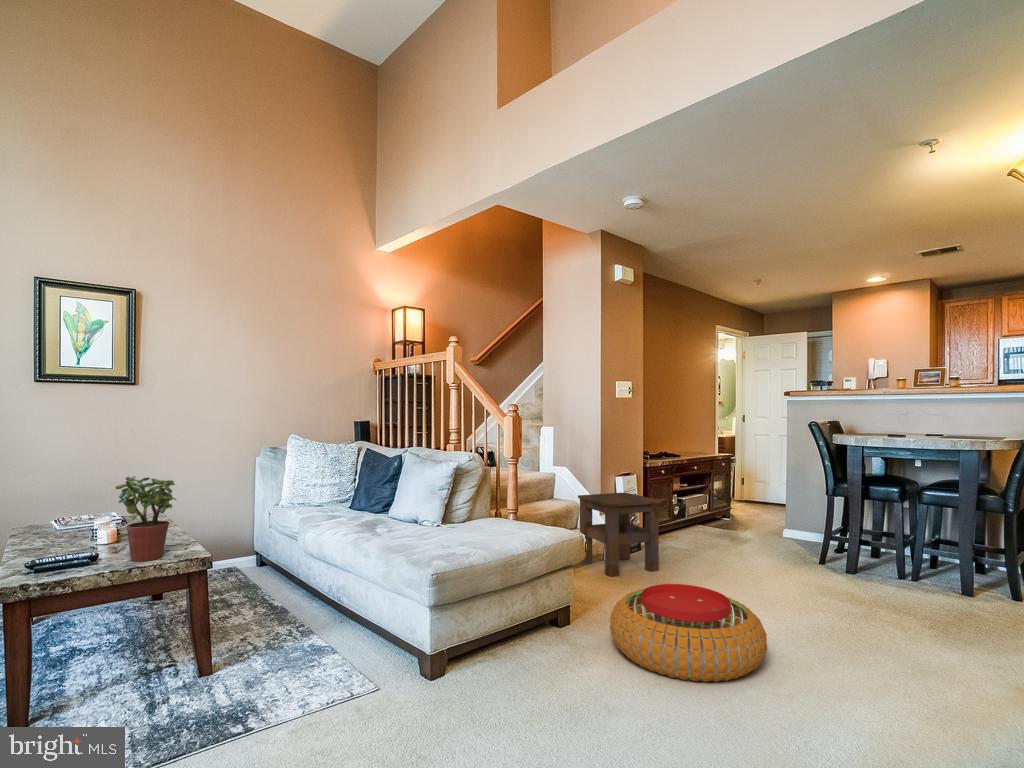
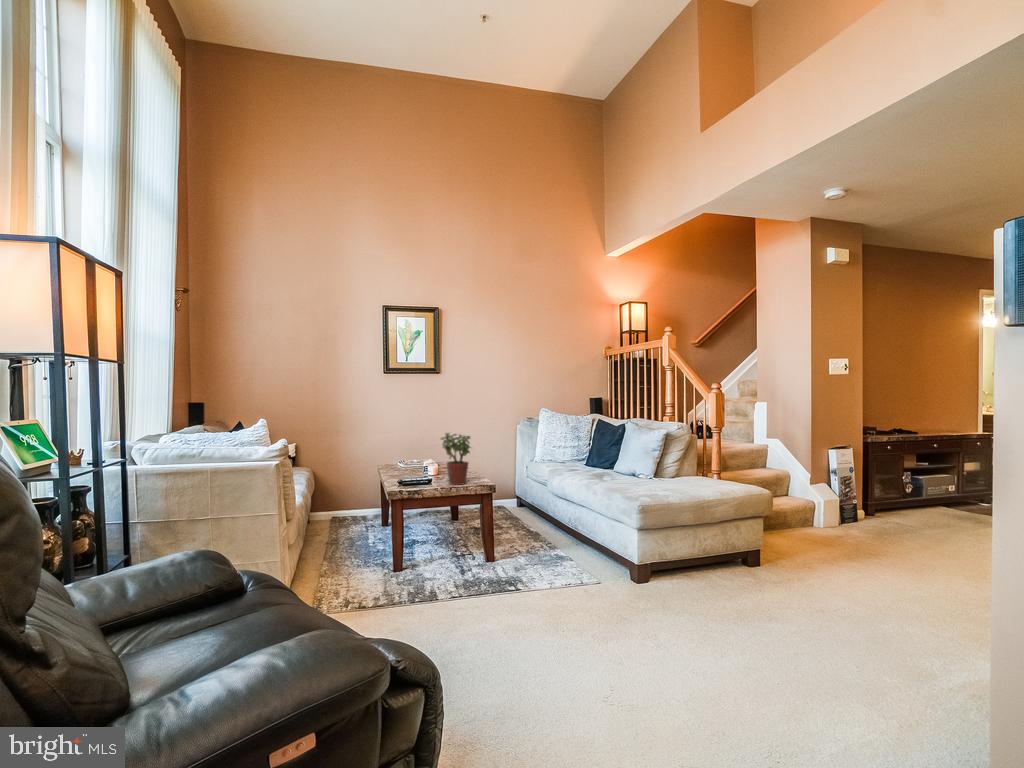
side table: present [578,492,661,577] -> none [787,466,874,541]
pouf: present [610,584,767,682] -> none [792,543,951,625]

